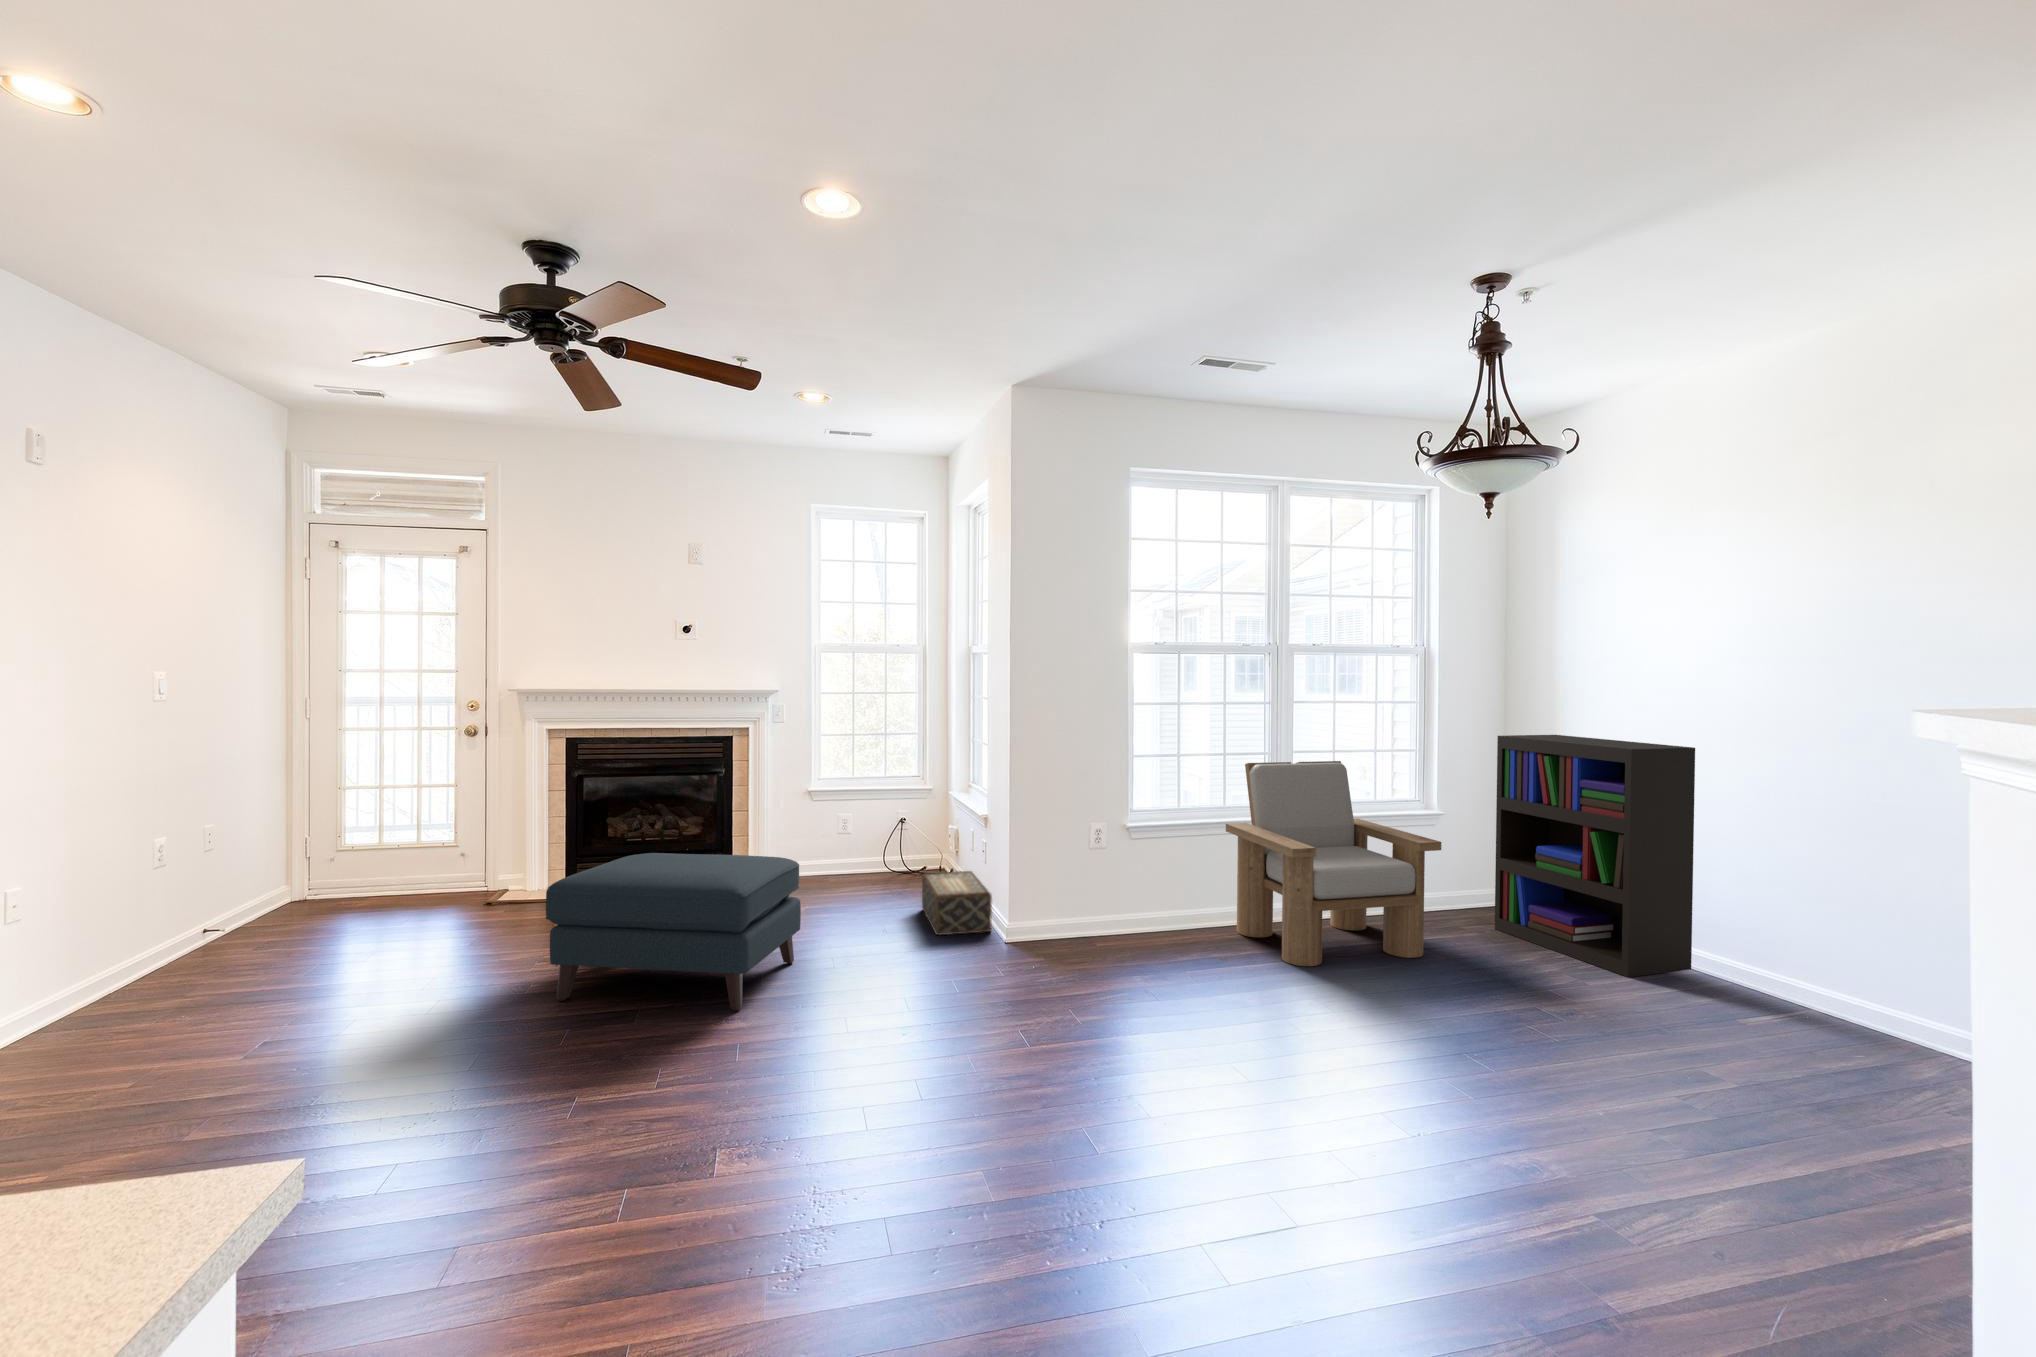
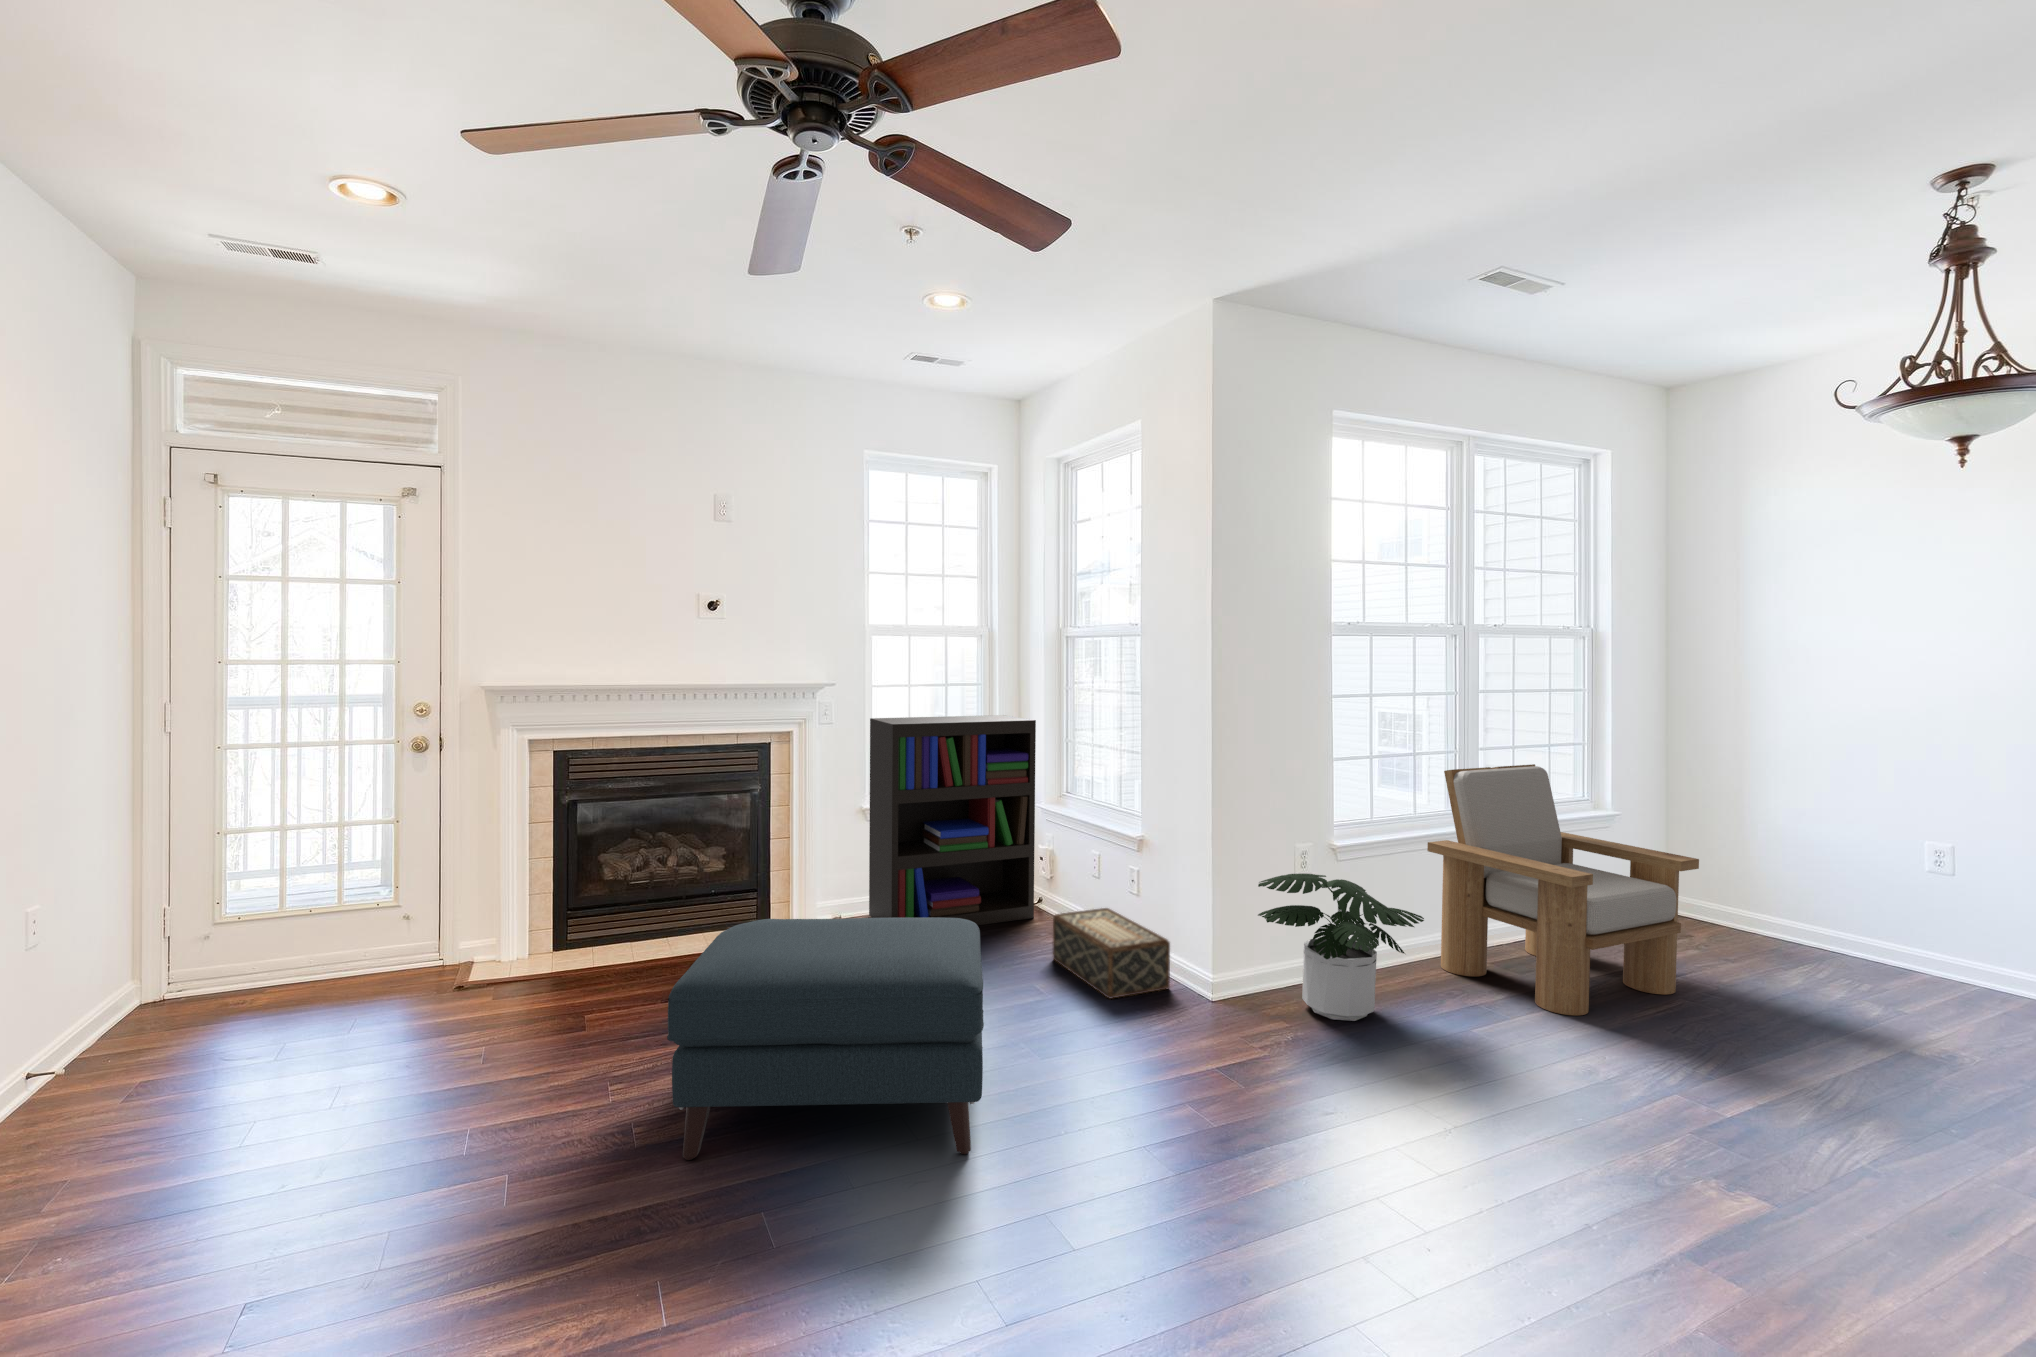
bookshelf: present [1495,735,1695,977] -> present [869,715,1036,925]
potted plant: none [1045,842,1182,959] -> present [1258,873,1424,1021]

